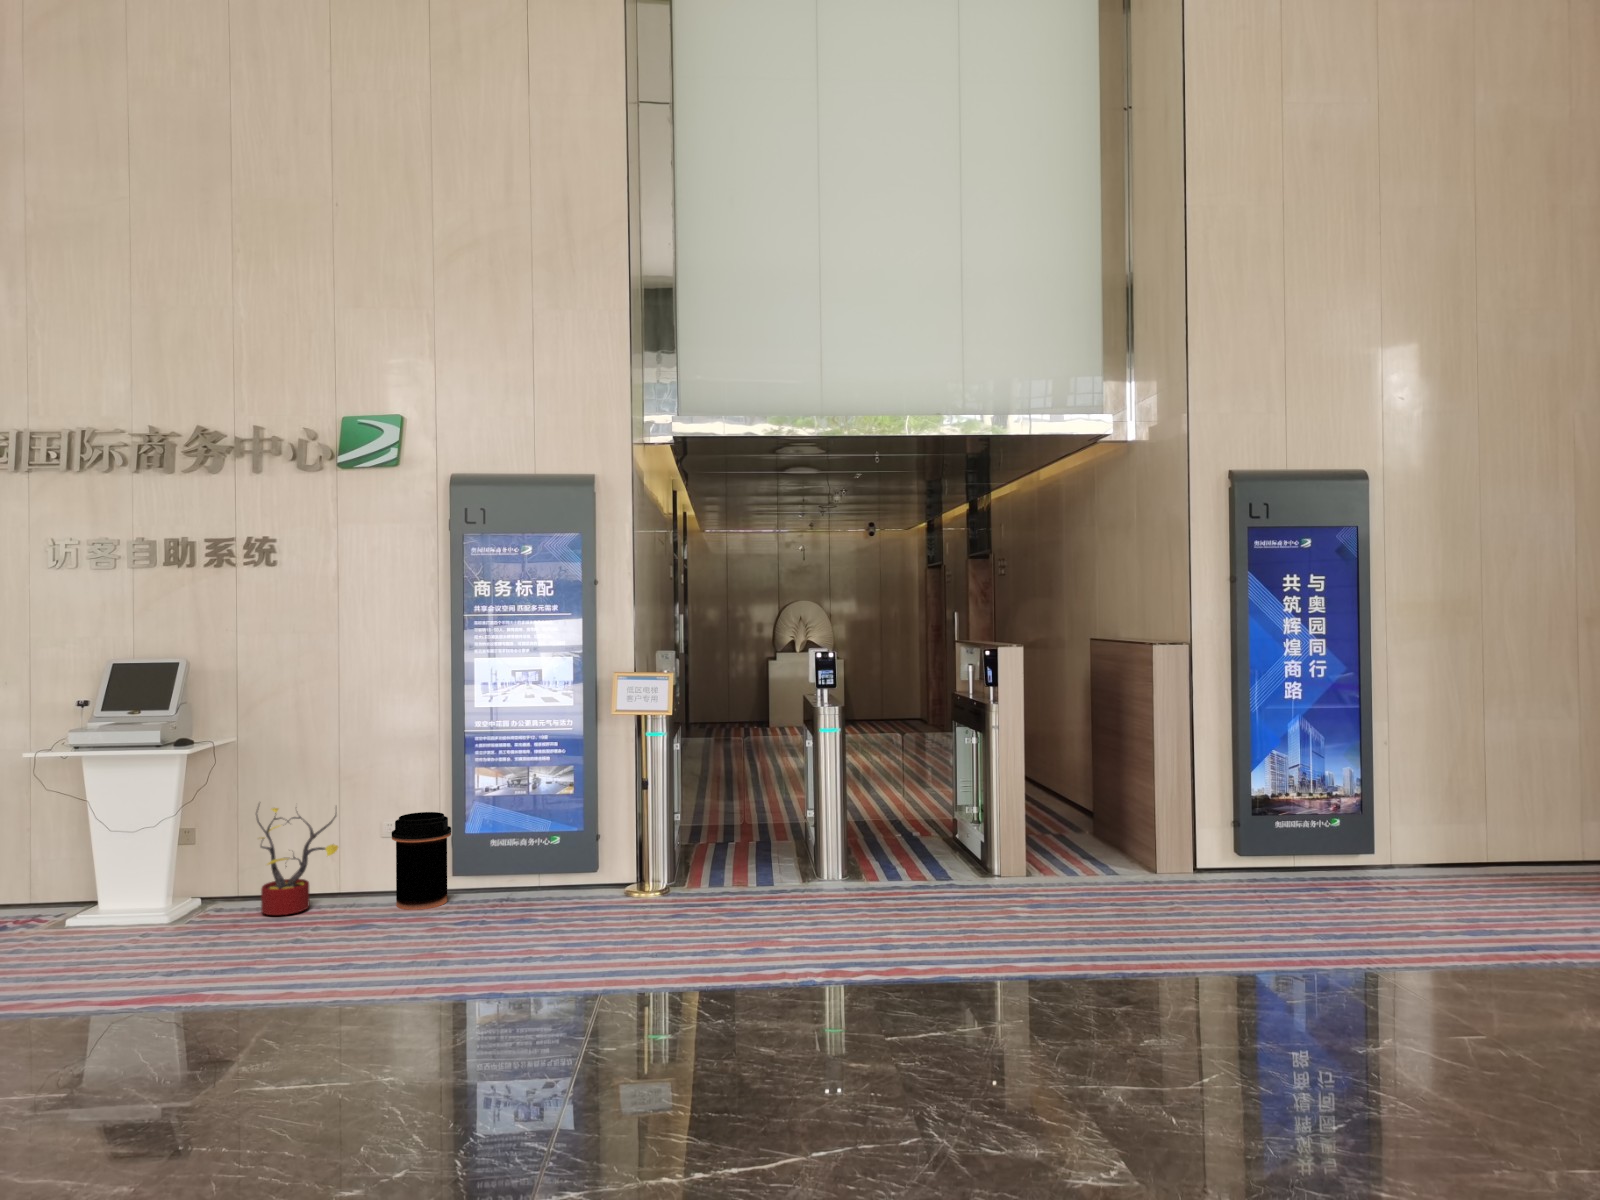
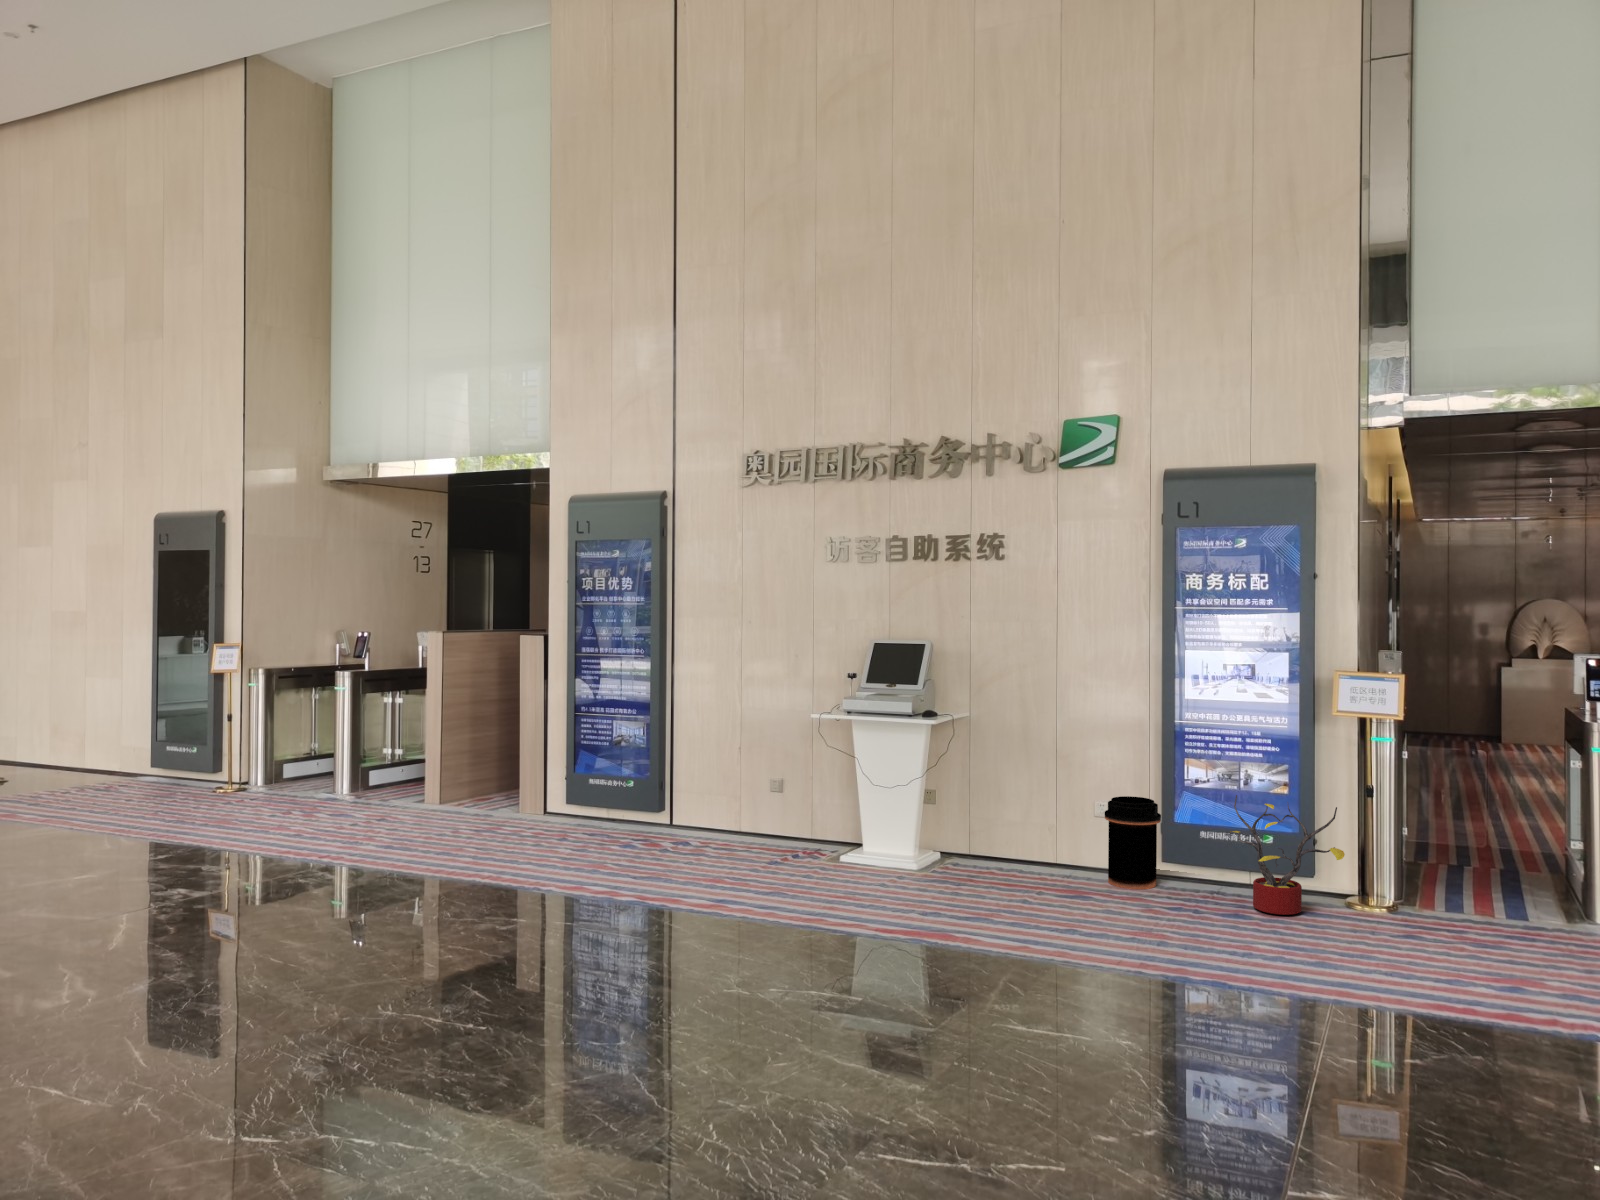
decorative plant: present [256,804,338,915] -> present [1230,795,1345,915]

